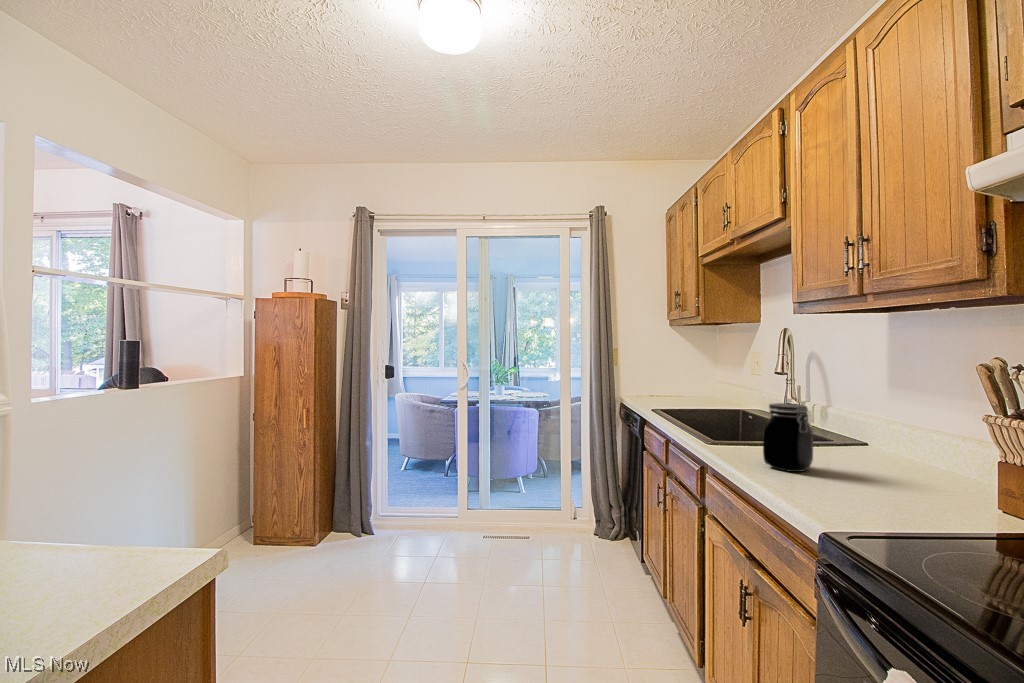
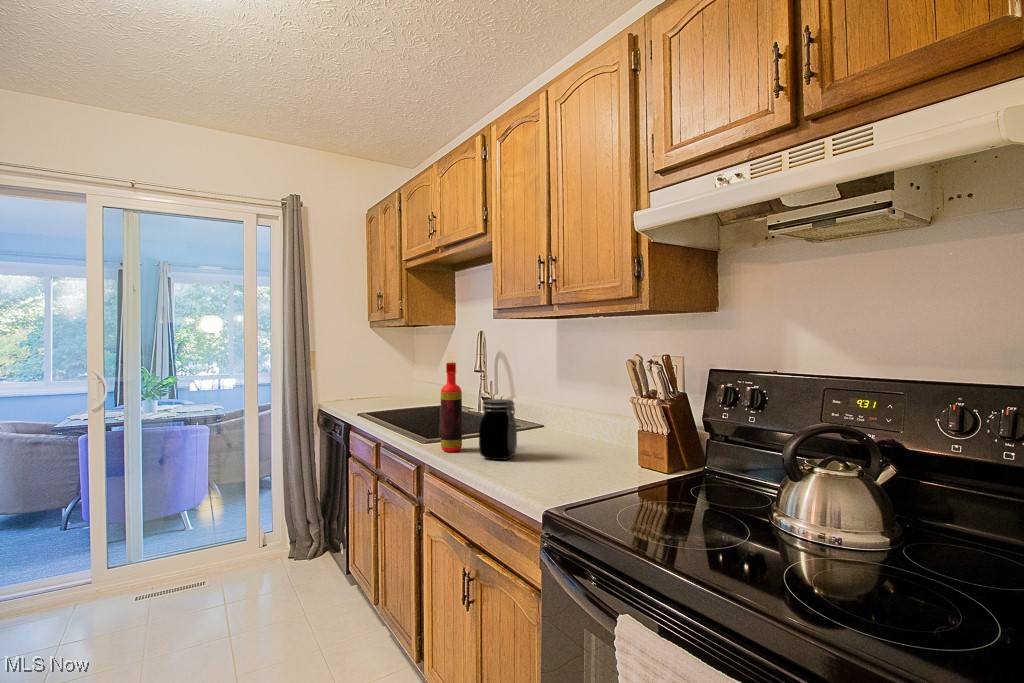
bottle: none [723,361,747,456] -> present [441,363,462,452]

